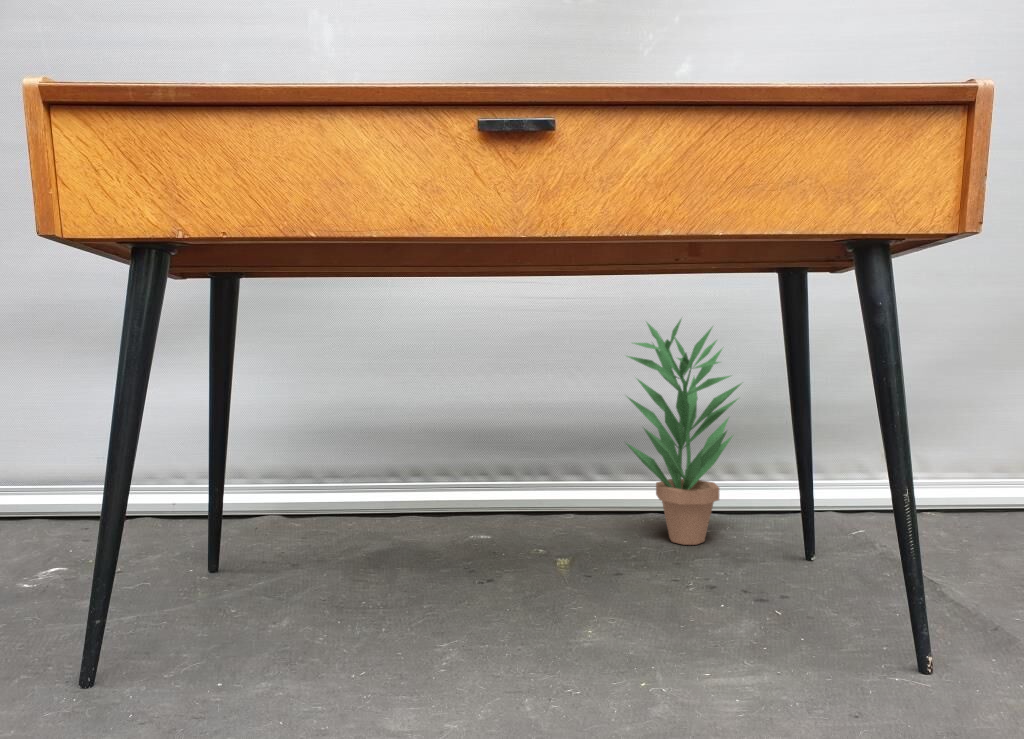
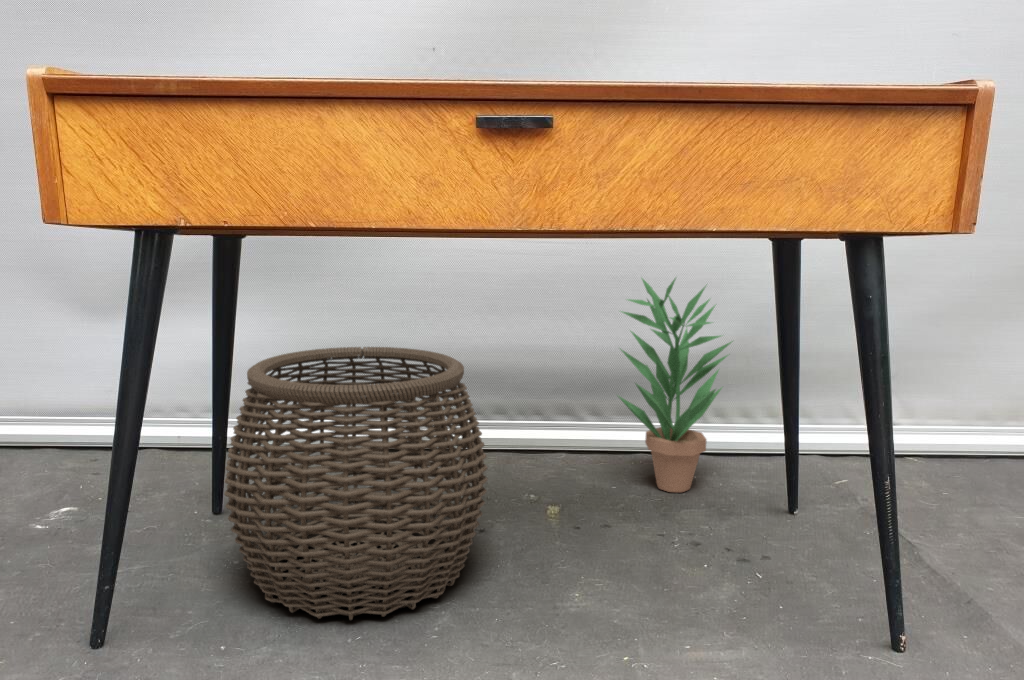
woven basket: none [218,386,494,661] -> present [224,347,488,620]

